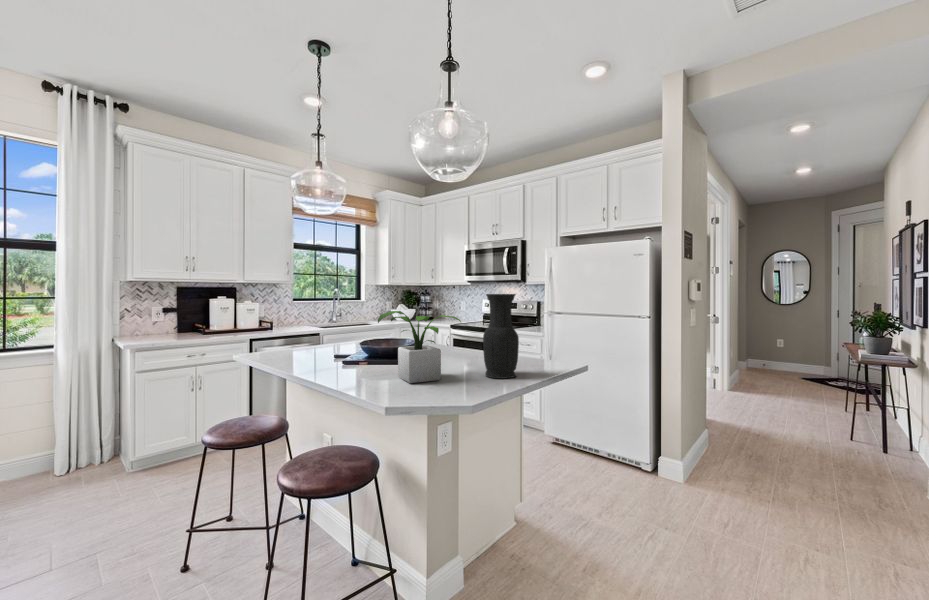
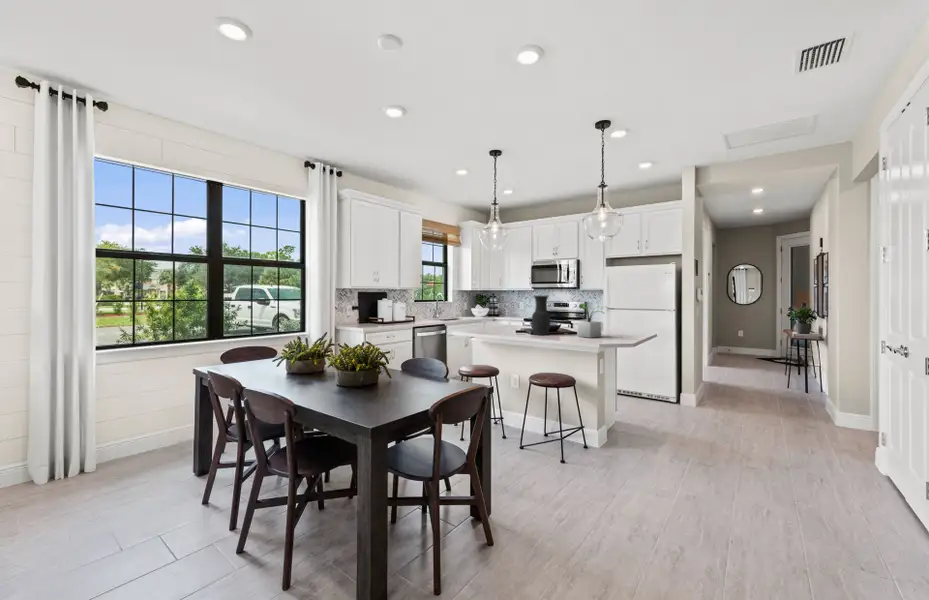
vase: present [483,294,519,378] -> present [532,295,550,335]

